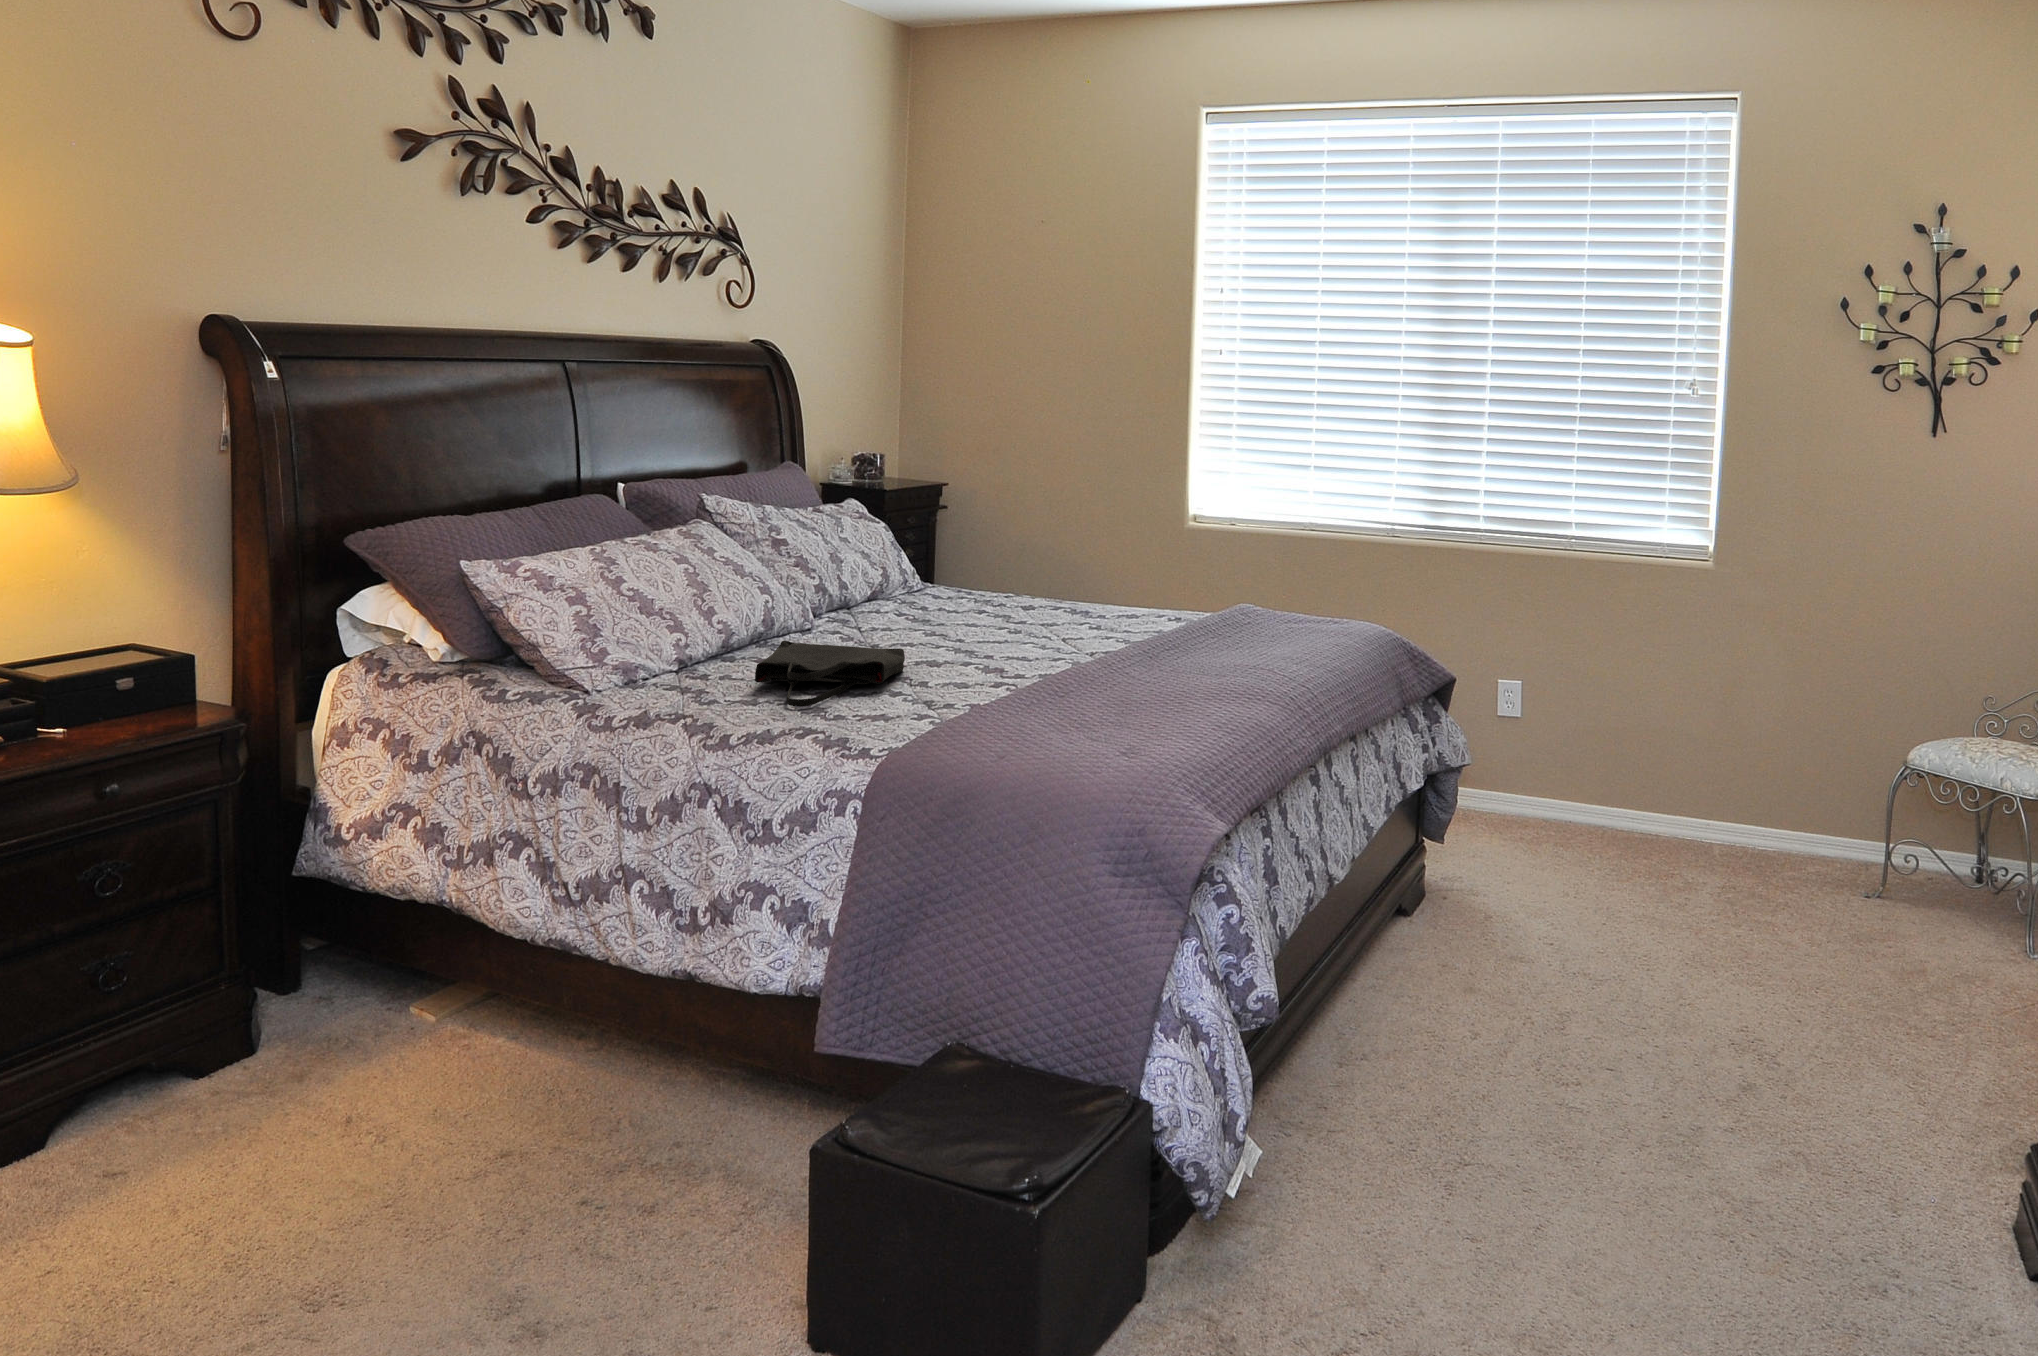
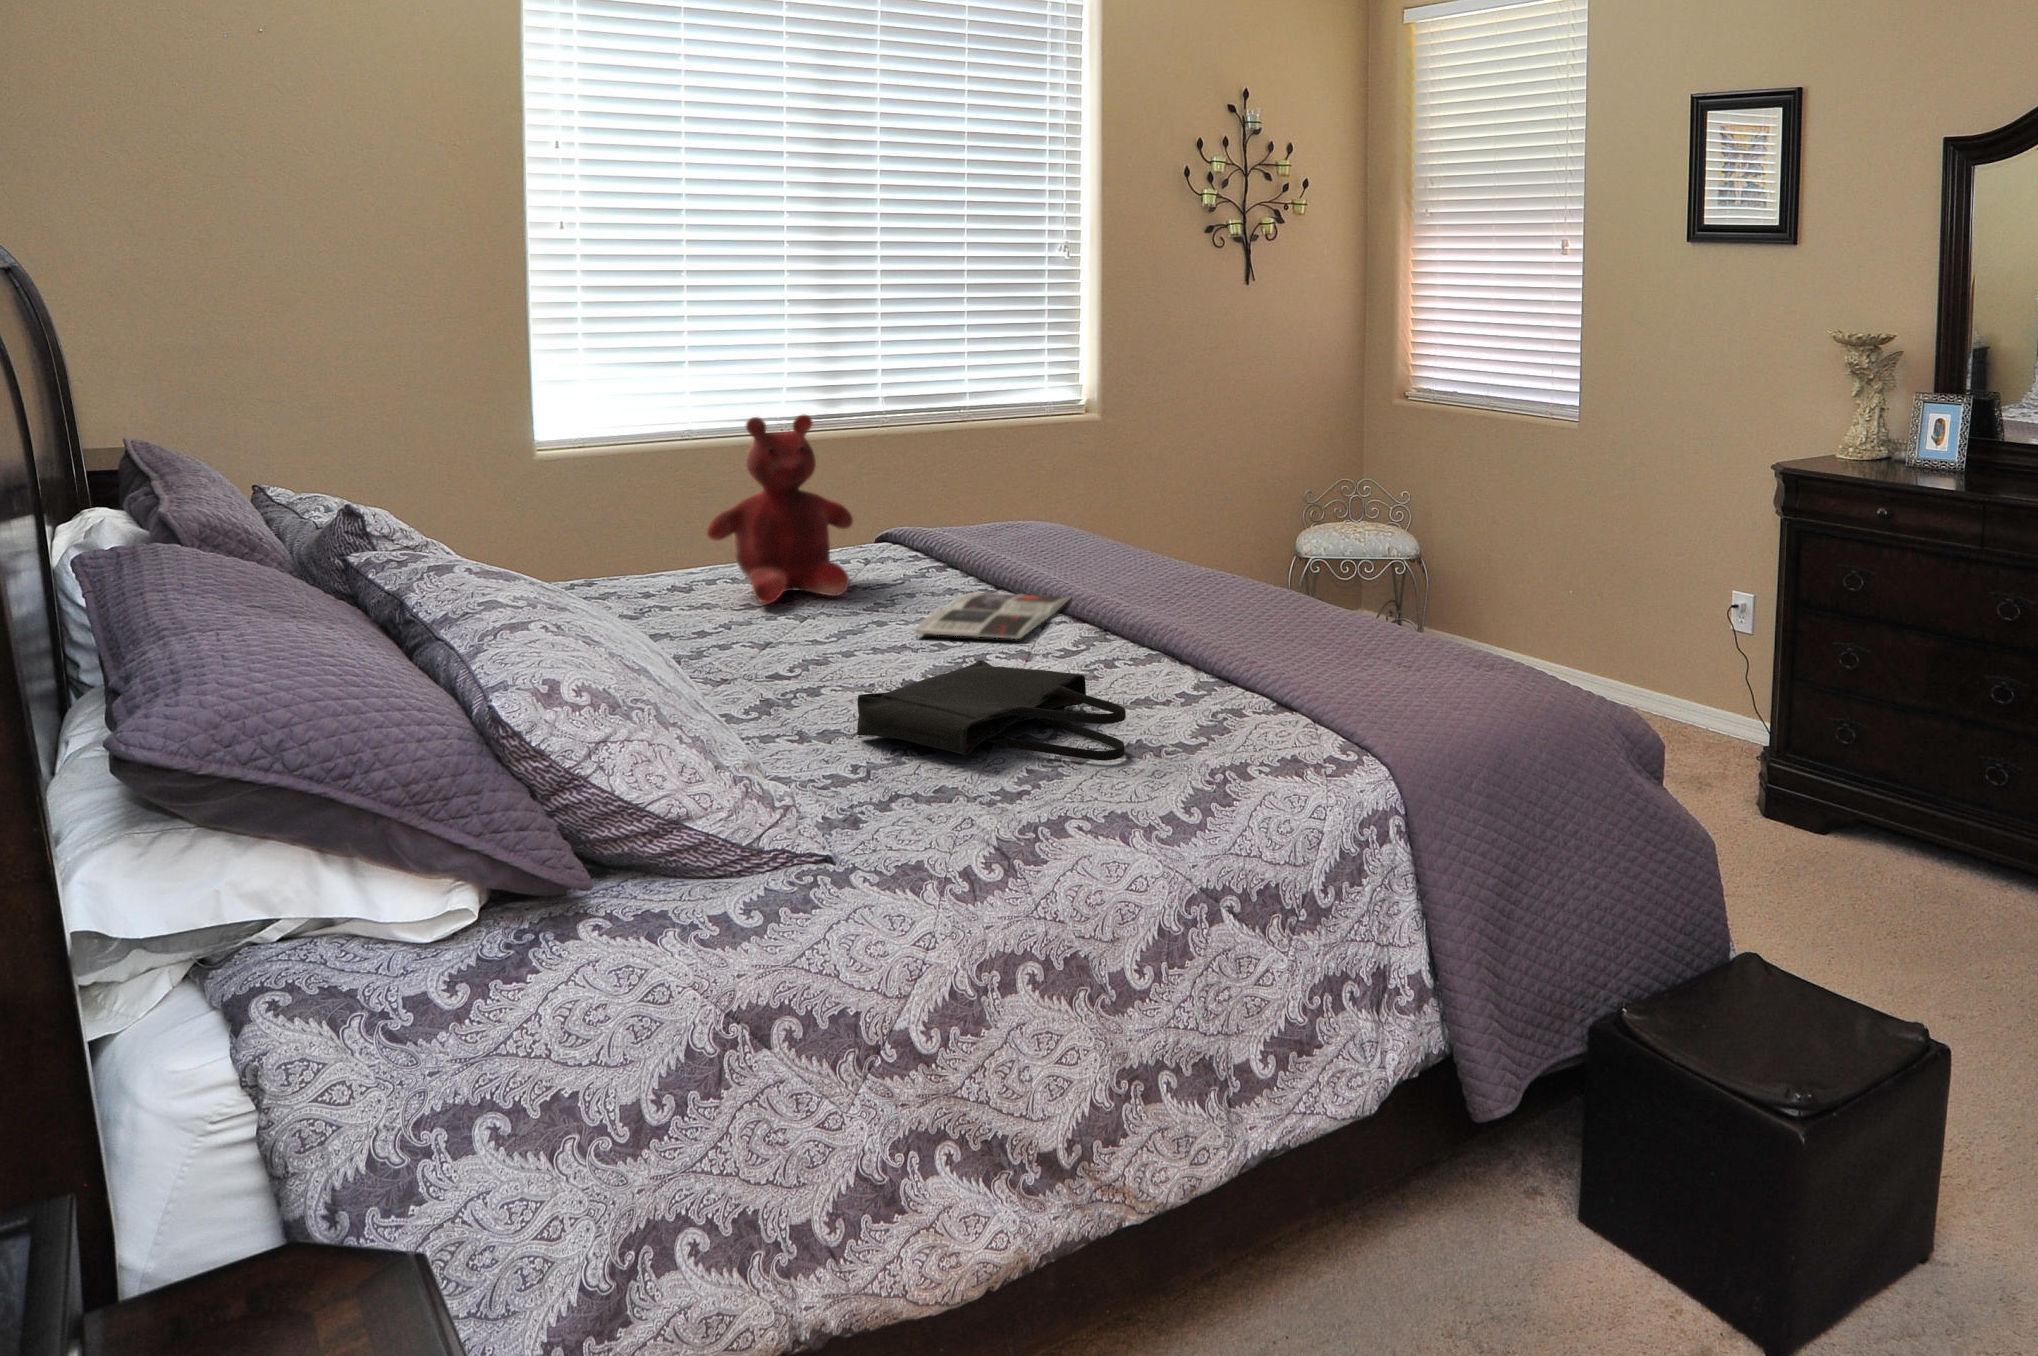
teddy bear: none [999,483,1107,621] -> present [707,415,853,603]
magazine: none [986,633,1139,657] -> present [914,592,1070,639]

